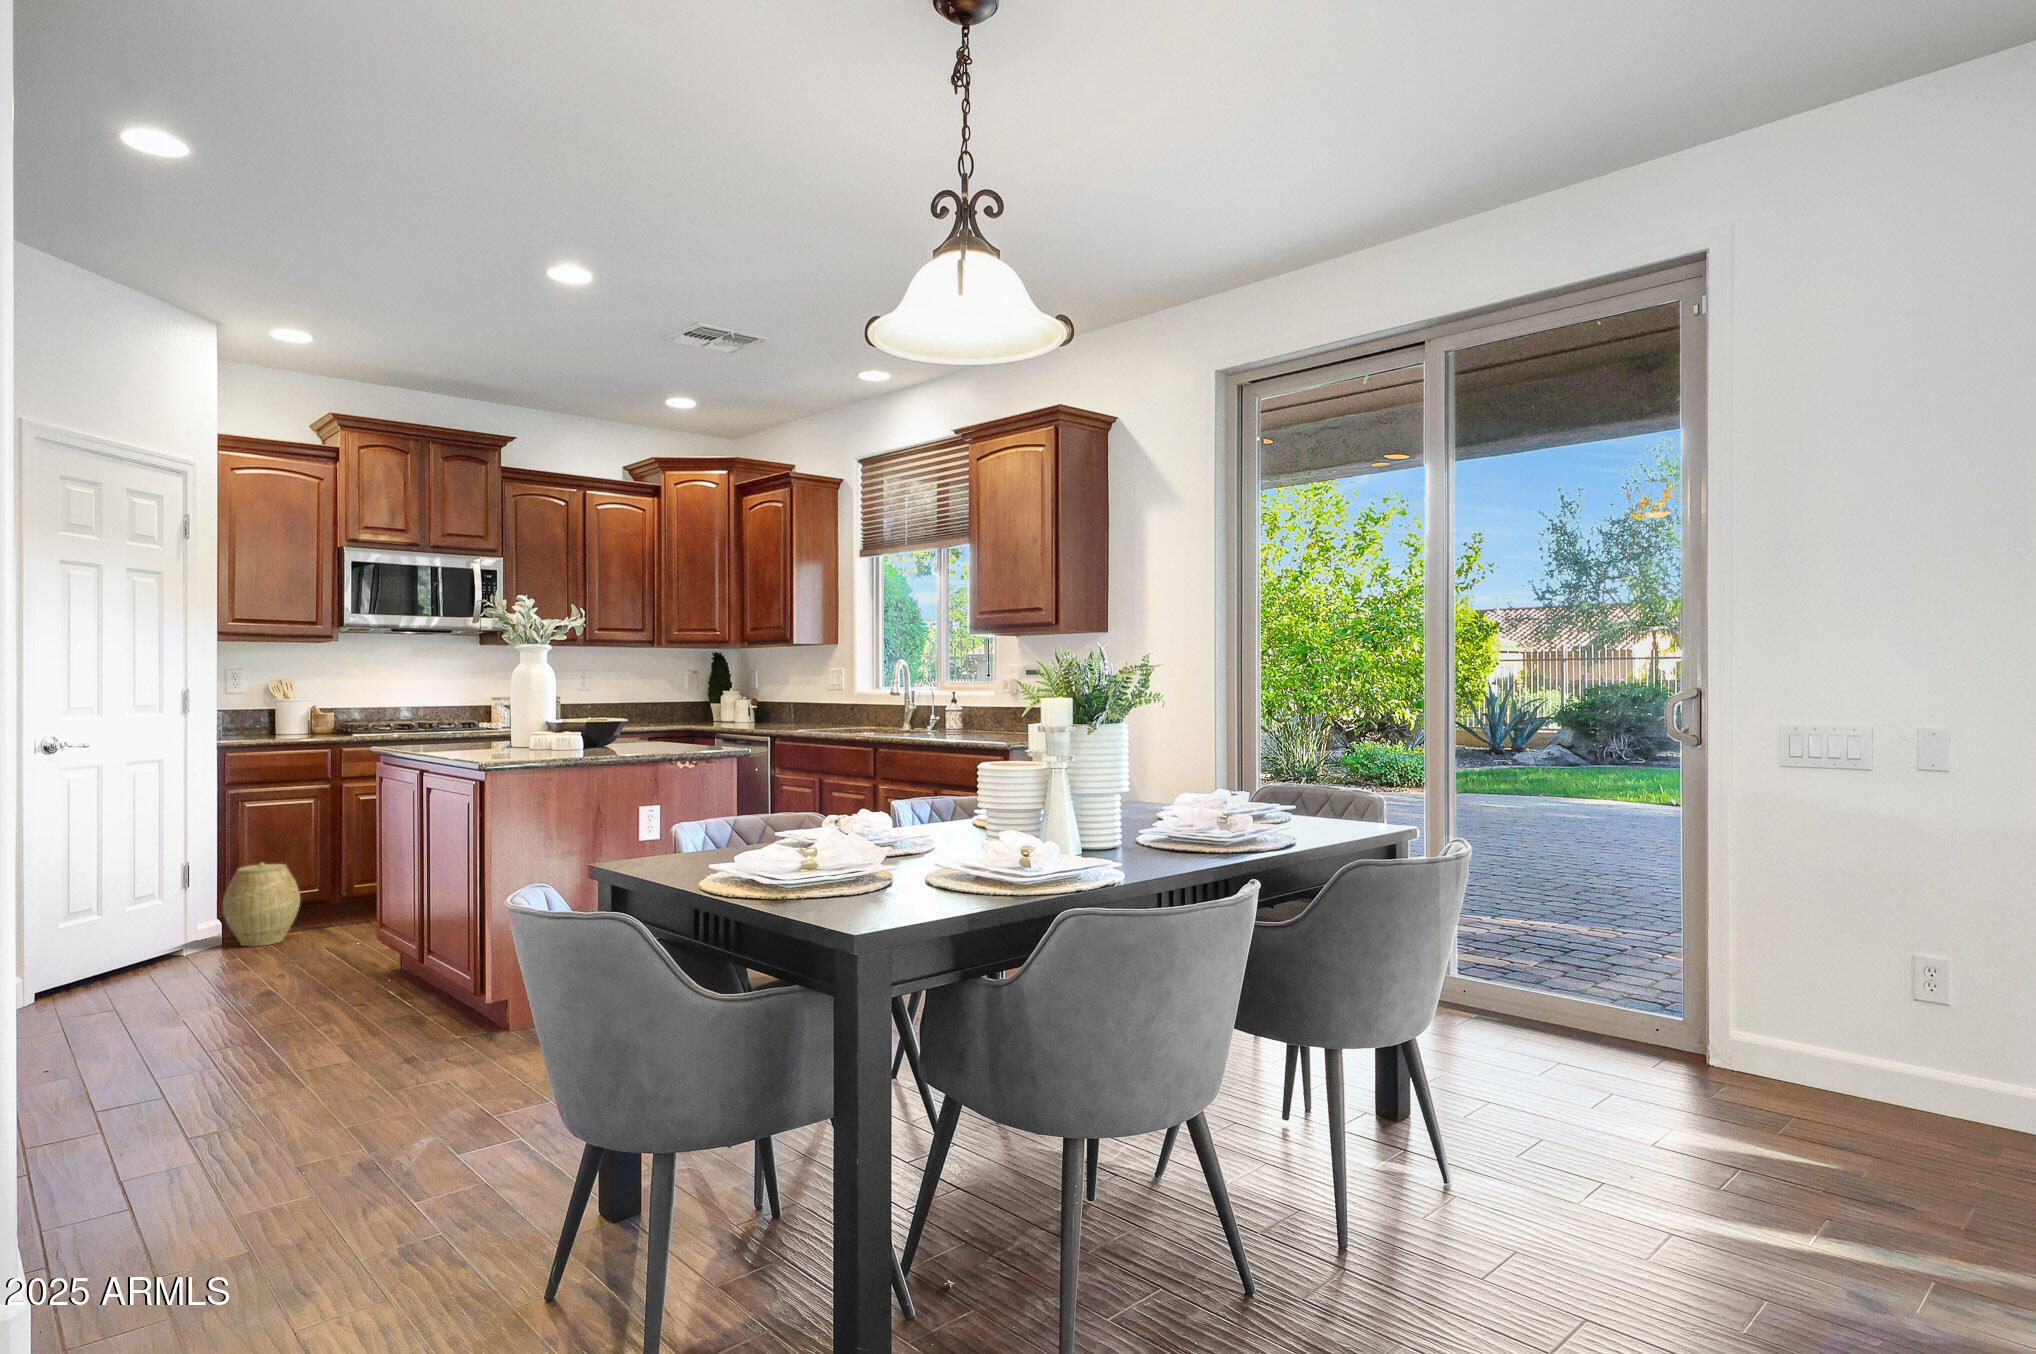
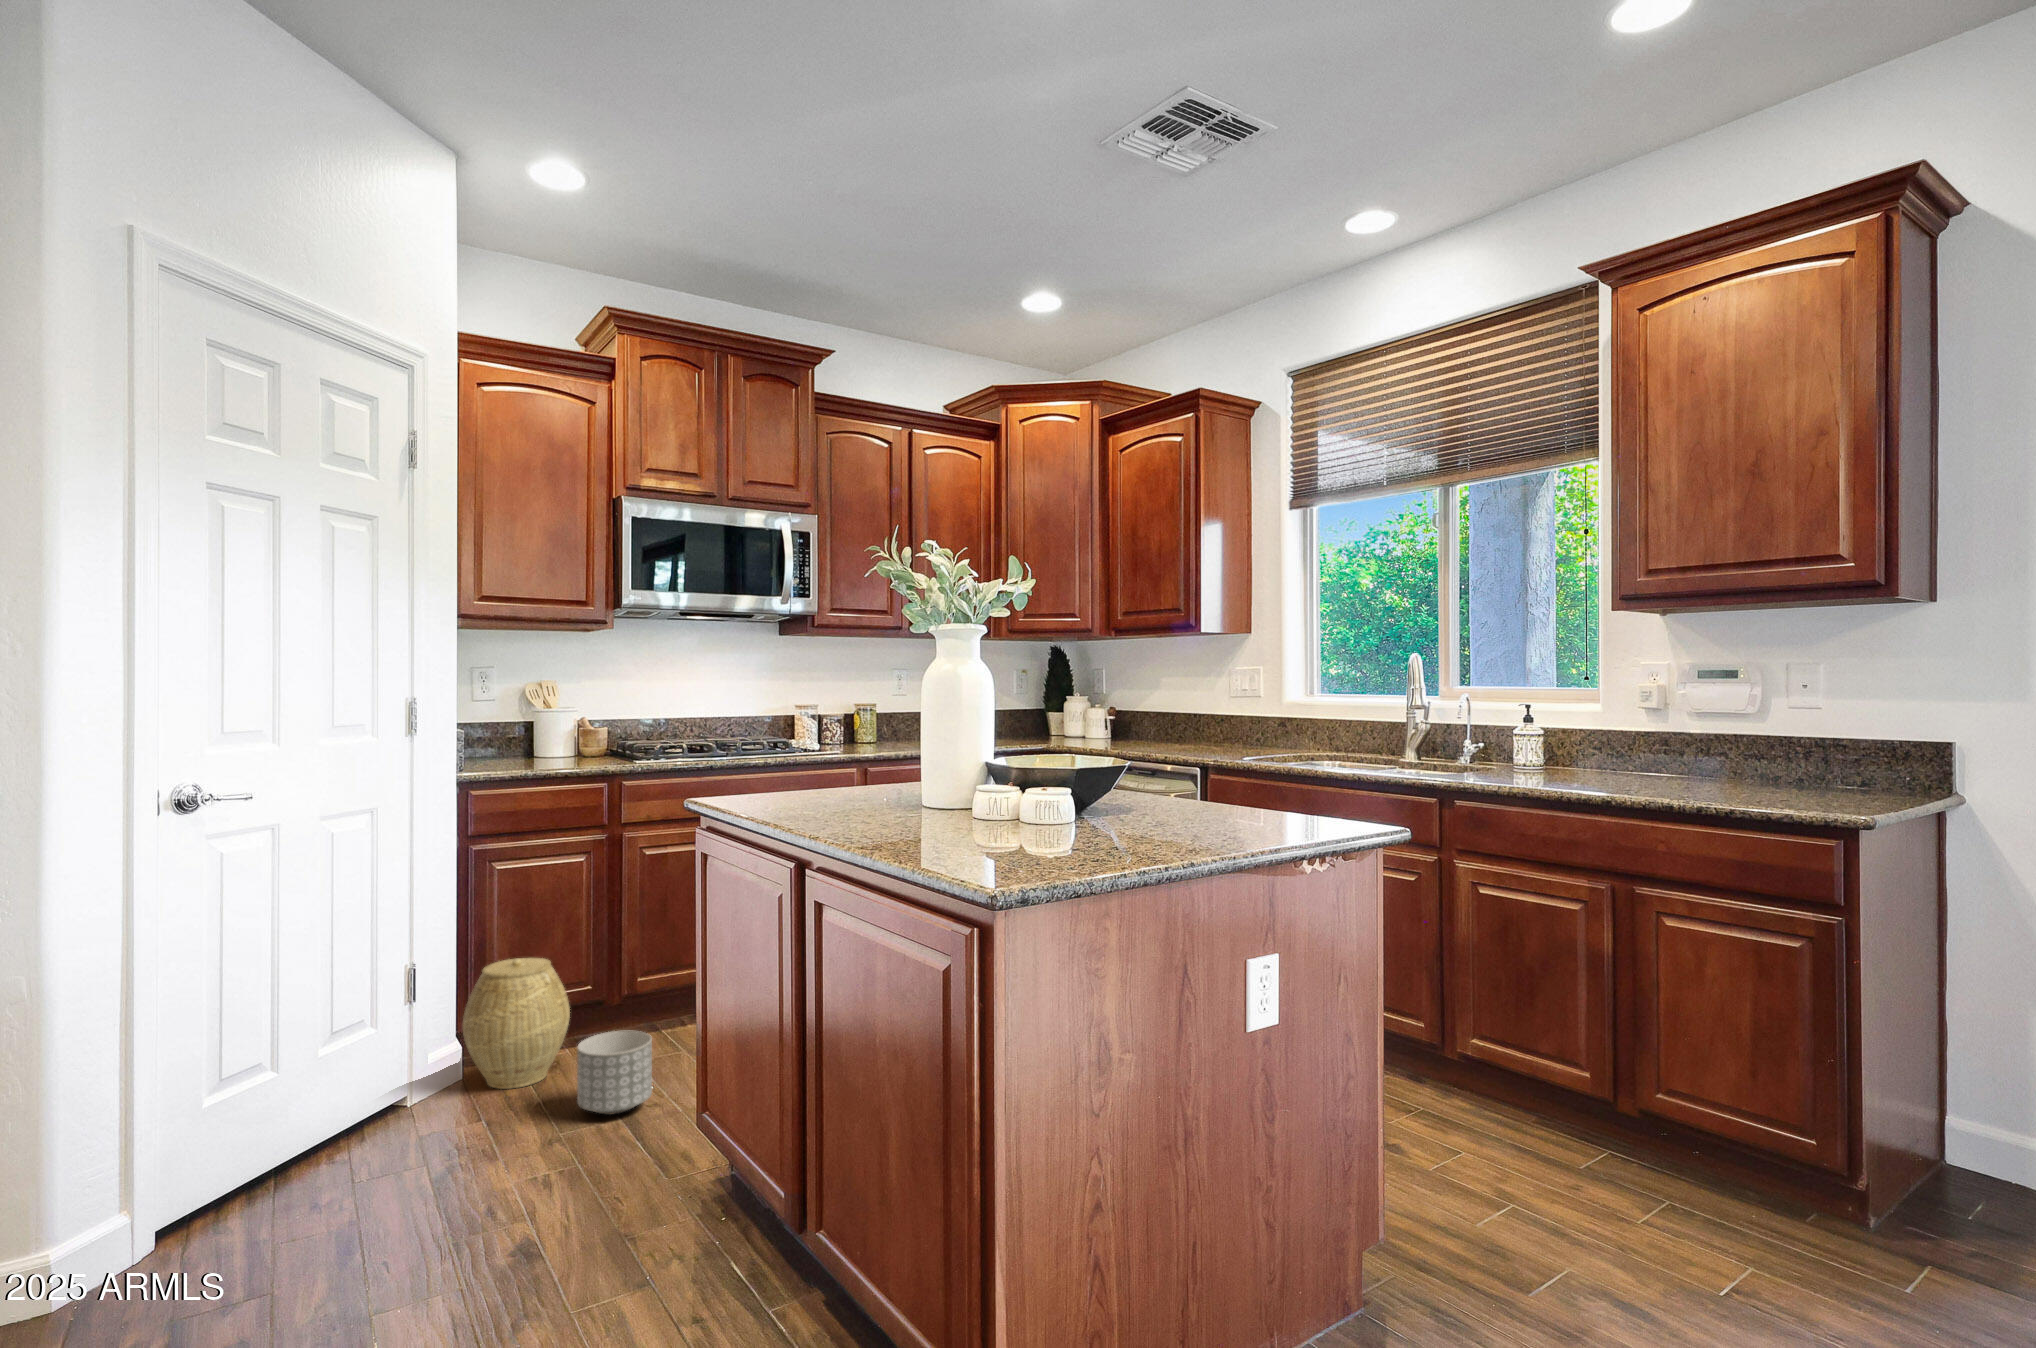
planter: none [303,904,355,953] -> present [577,1030,652,1115]

